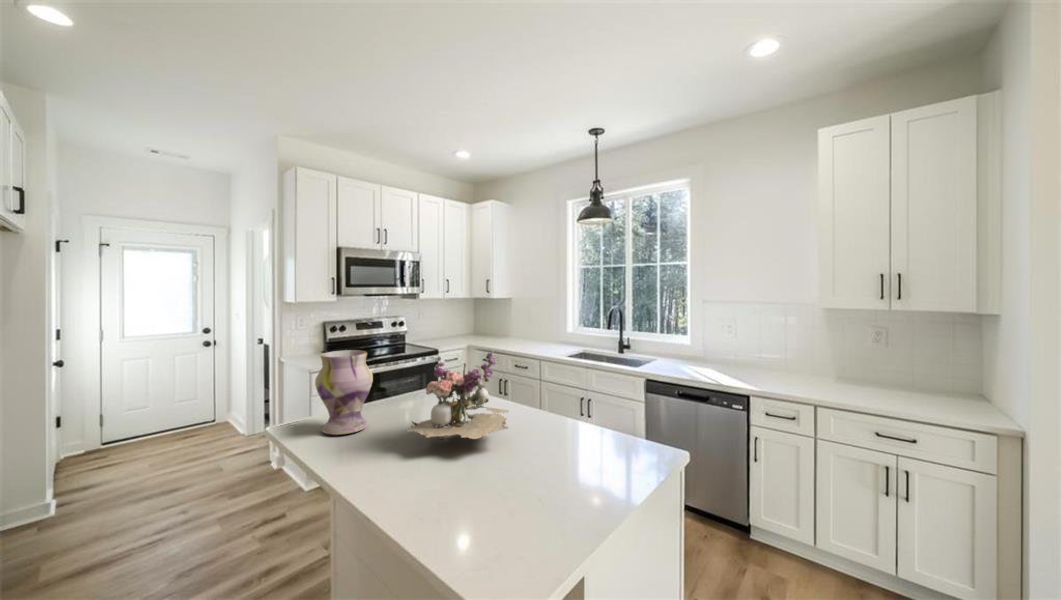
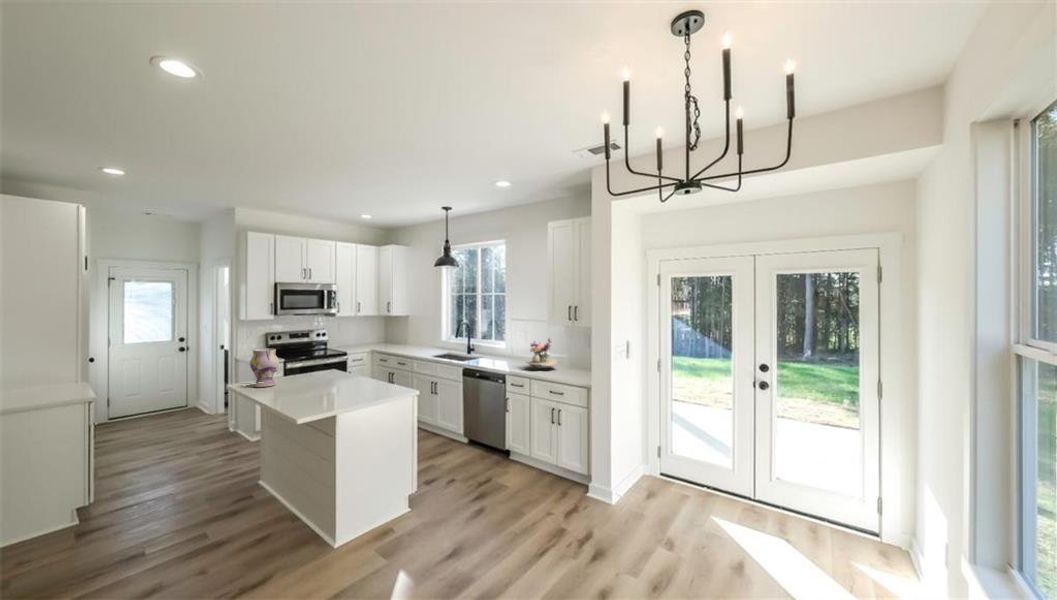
flower arrangement: present [407,351,509,441] -> present [526,338,558,368]

